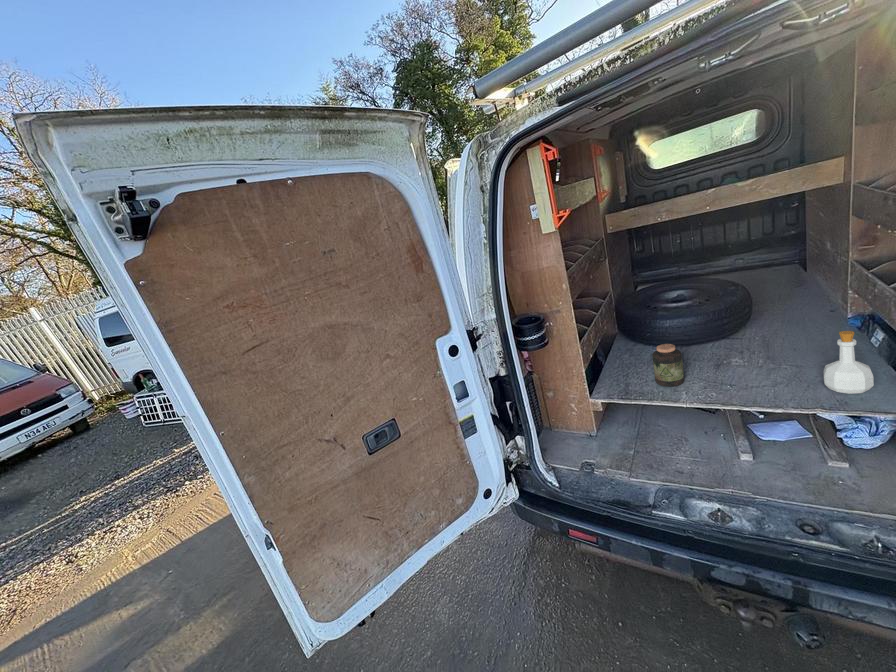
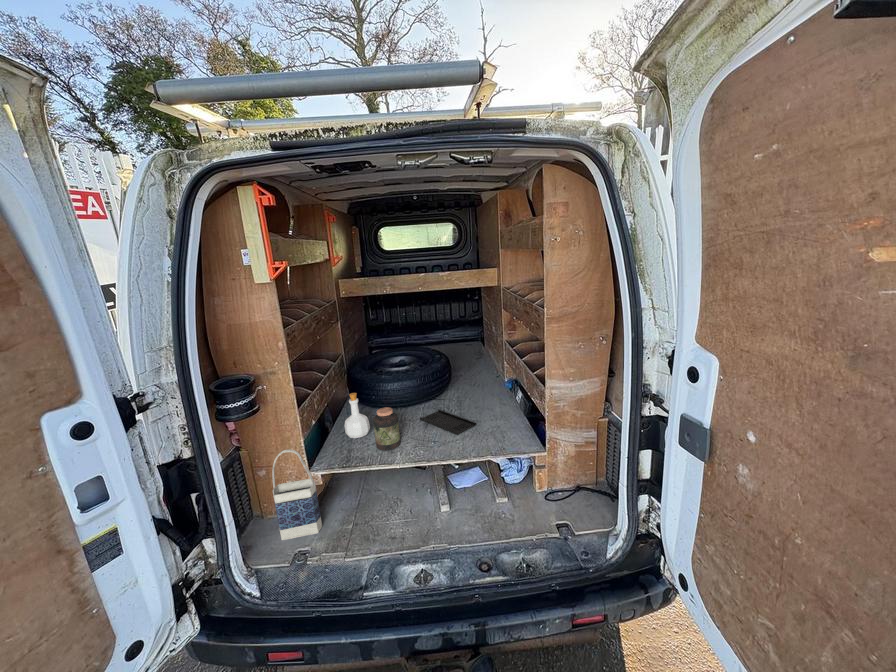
bottle: present [824,331,874,394] -> present [345,393,370,438]
tray: none [708,348,794,379] -> present [420,410,477,435]
bag: none [560,376,604,449] -> present [272,449,322,540]

